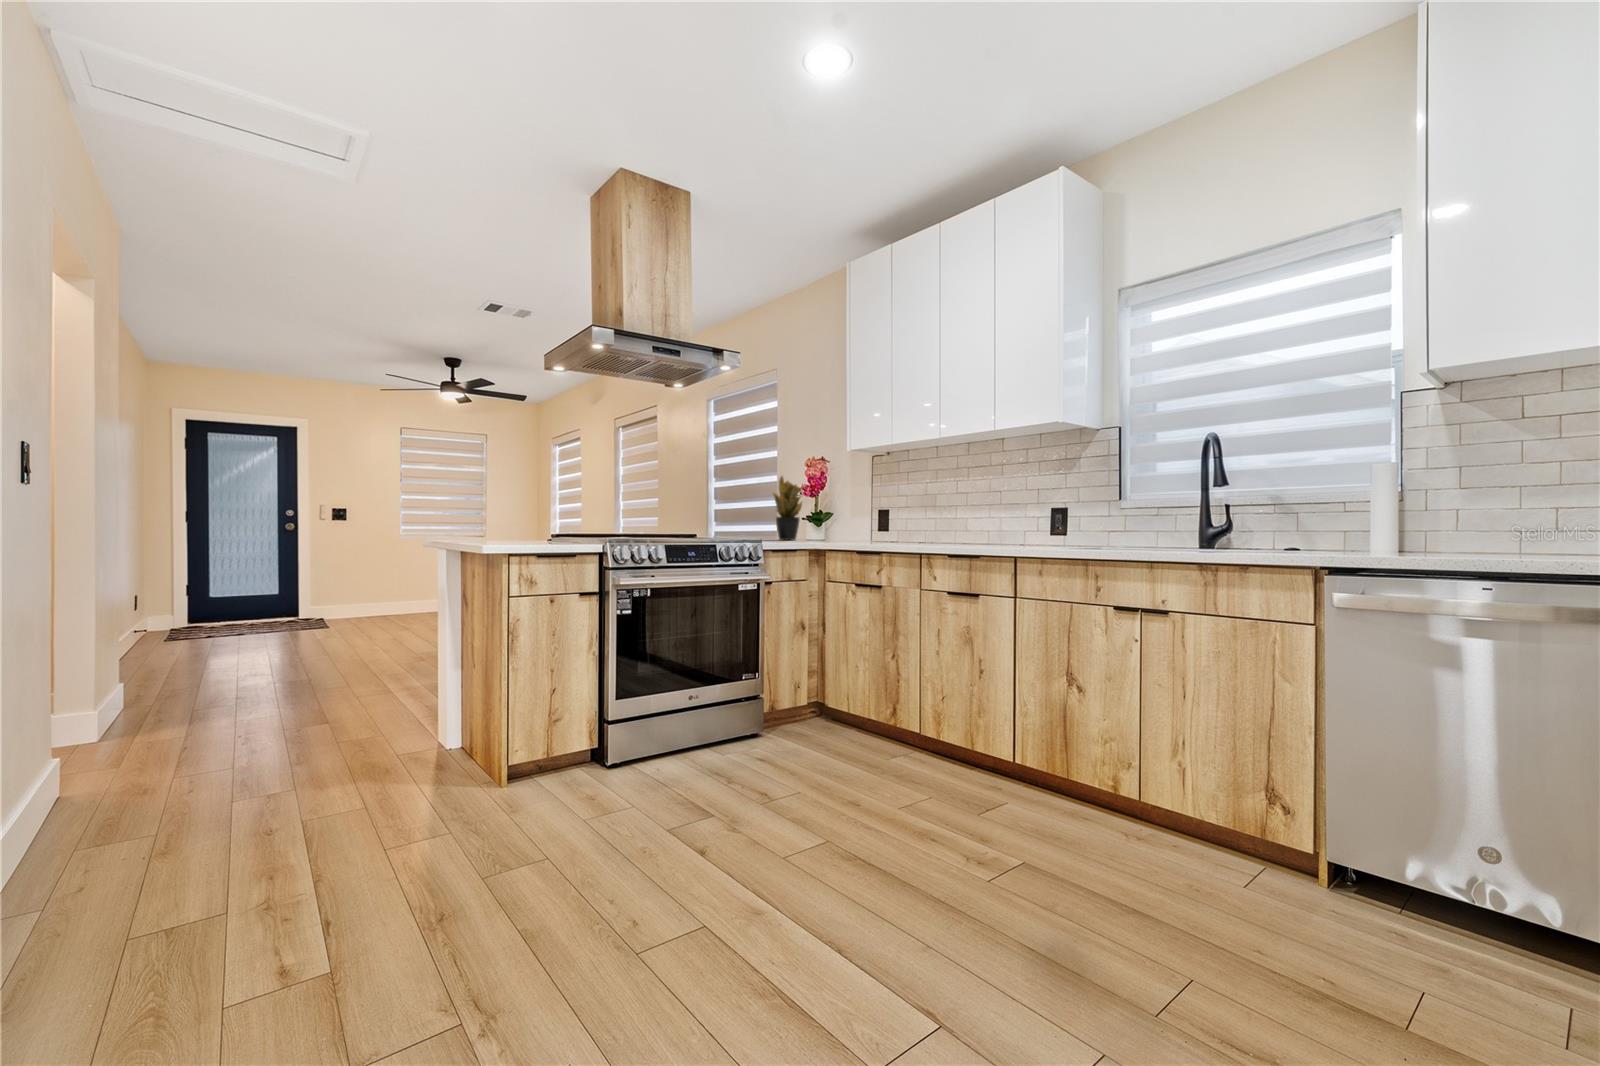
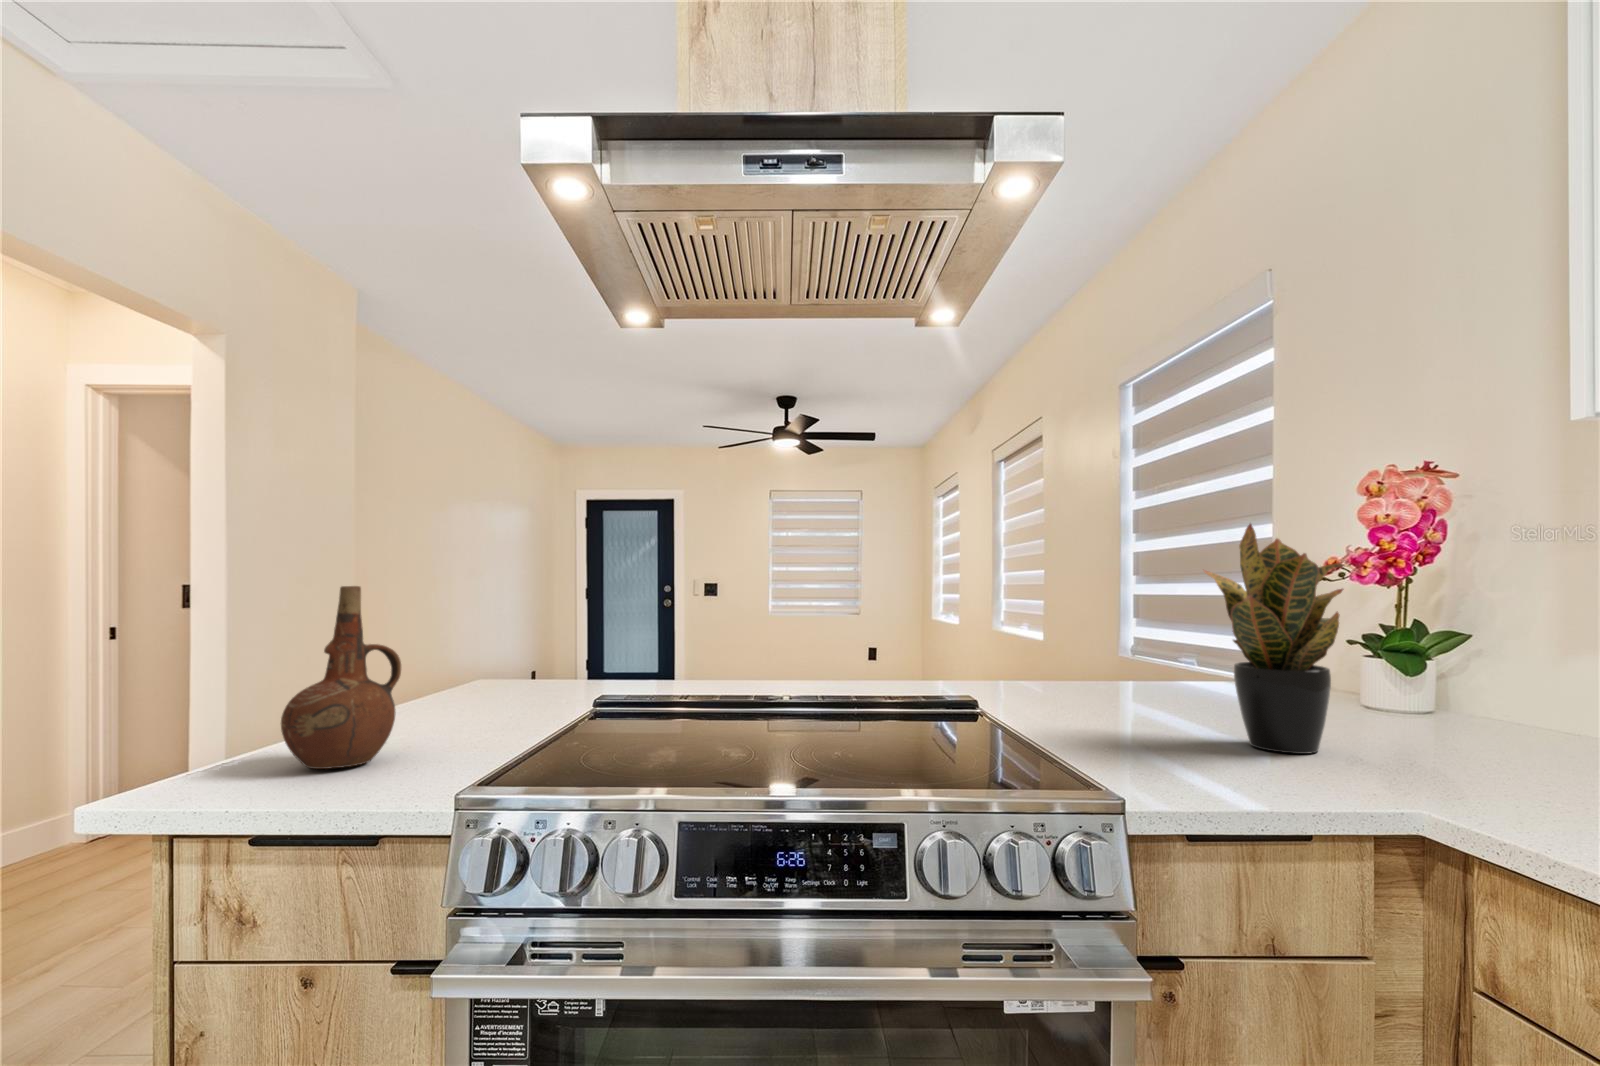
ceramic pitcher: none [508,483,543,543] -> present [281,586,401,769]

